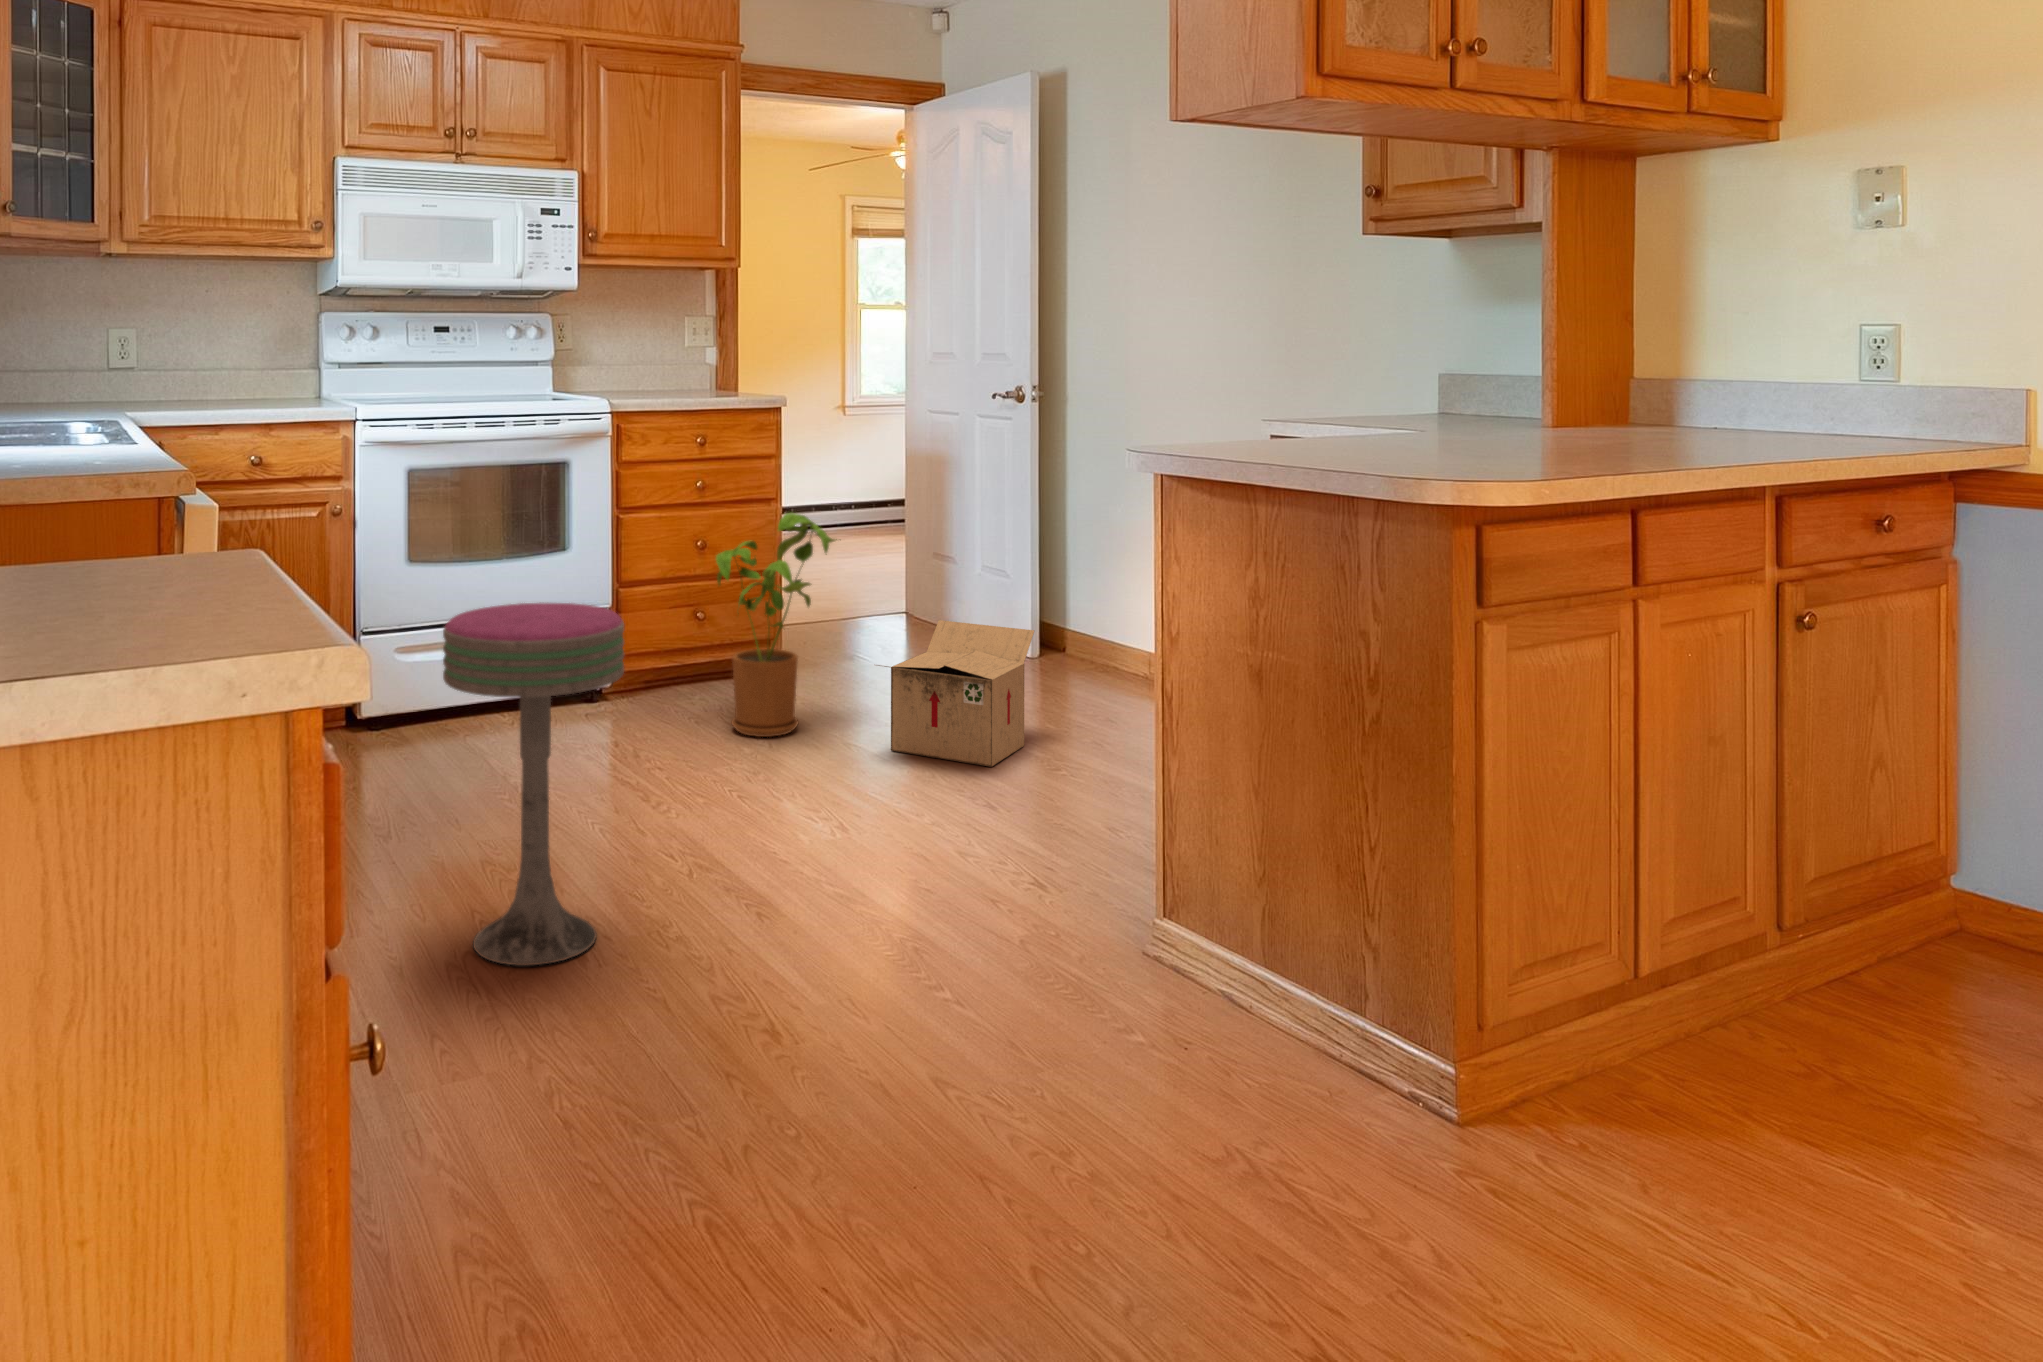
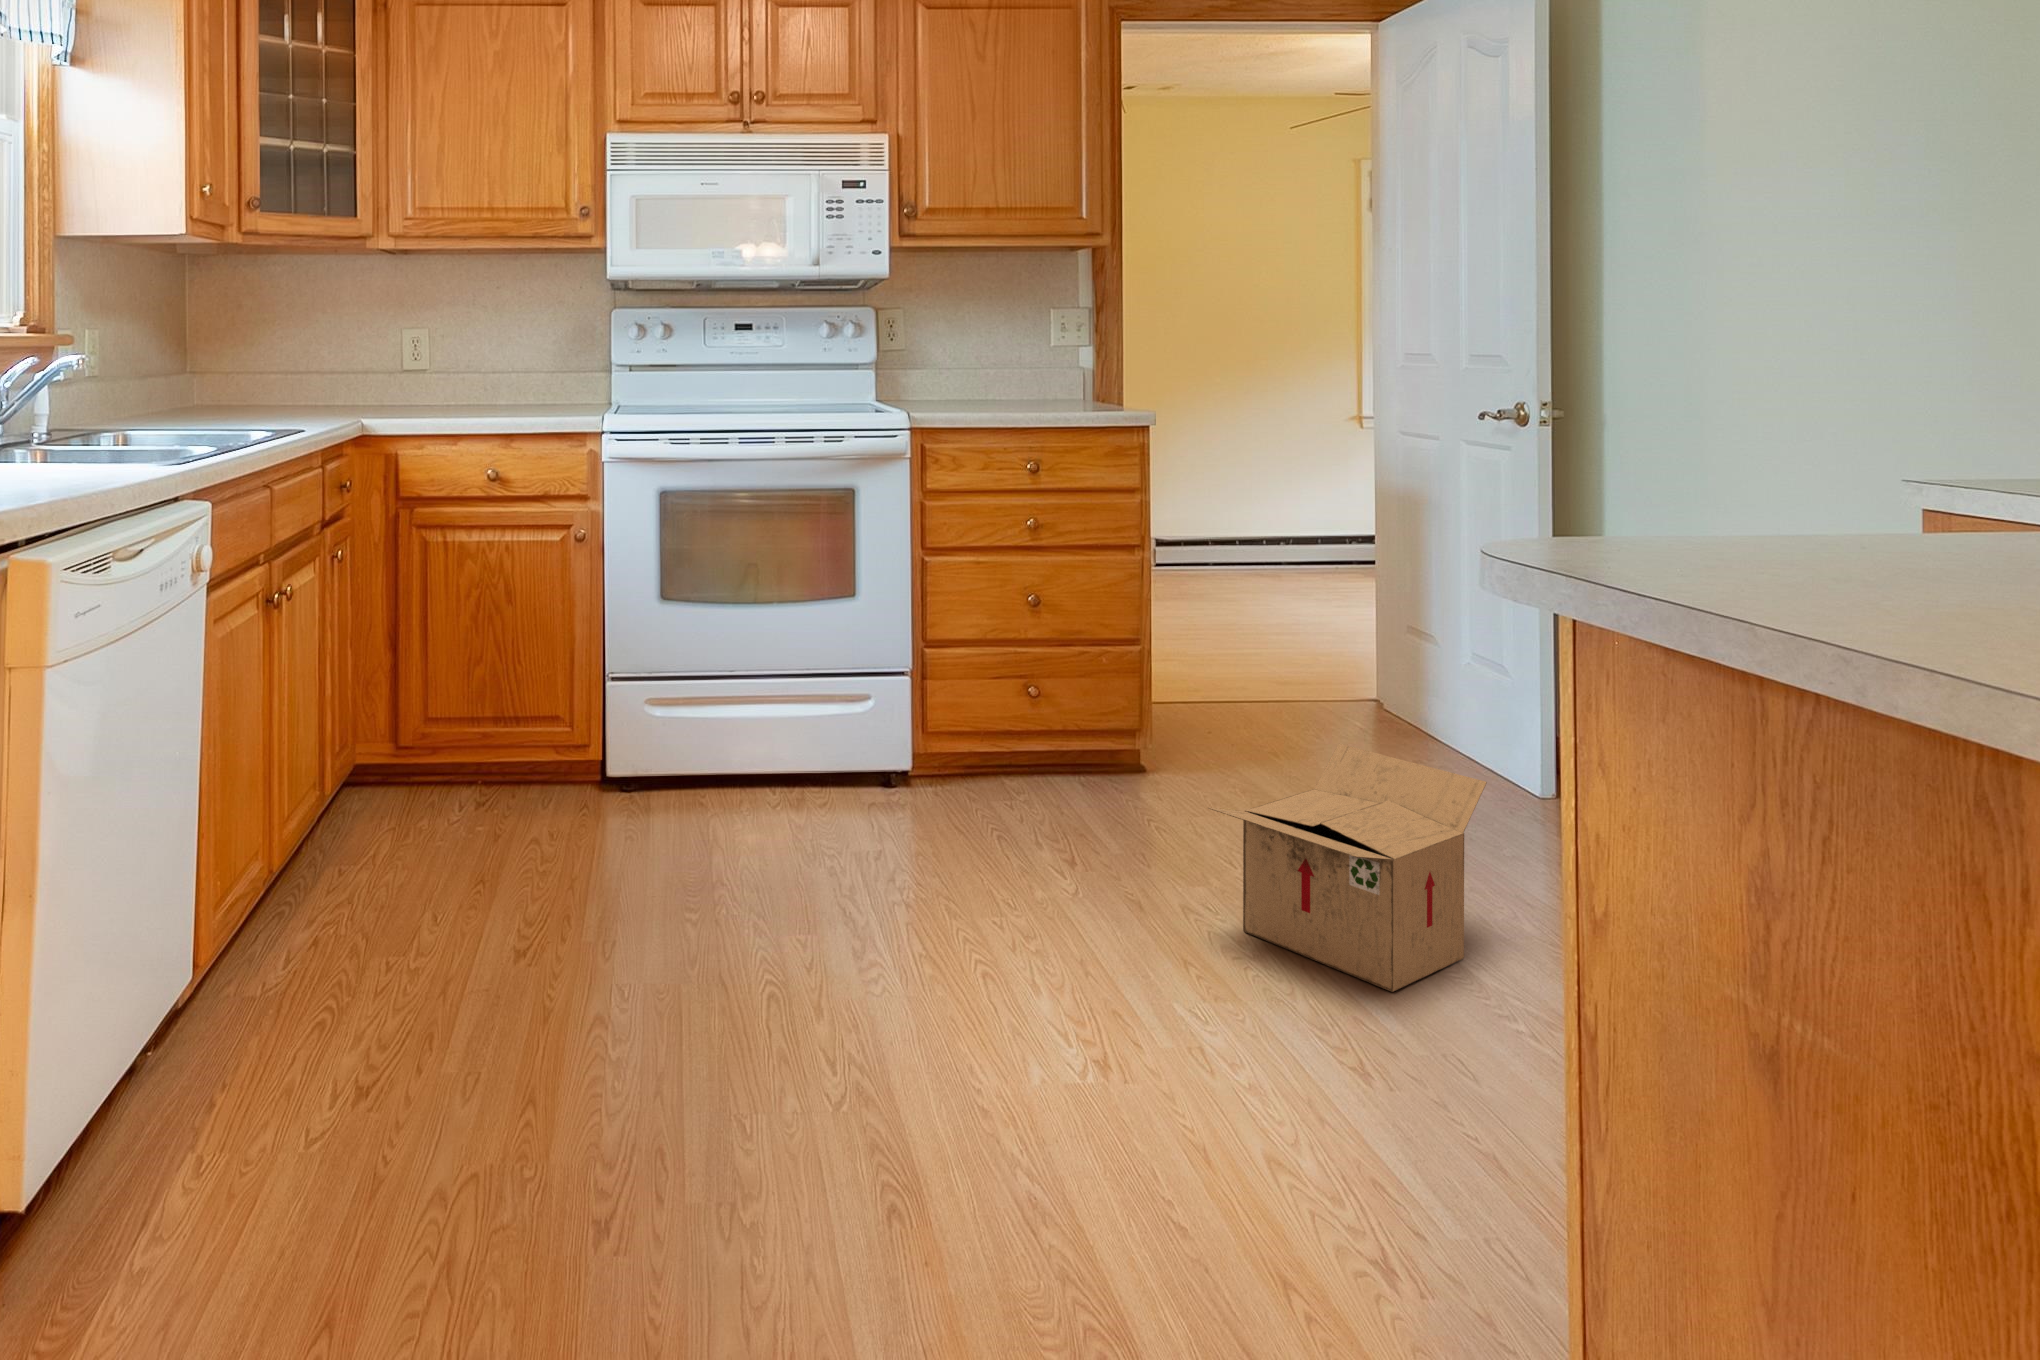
house plant: present [716,513,837,737] -> none [1016,574,1193,877]
bar stool: present [443,603,624,966] -> none [425,707,680,1248]

